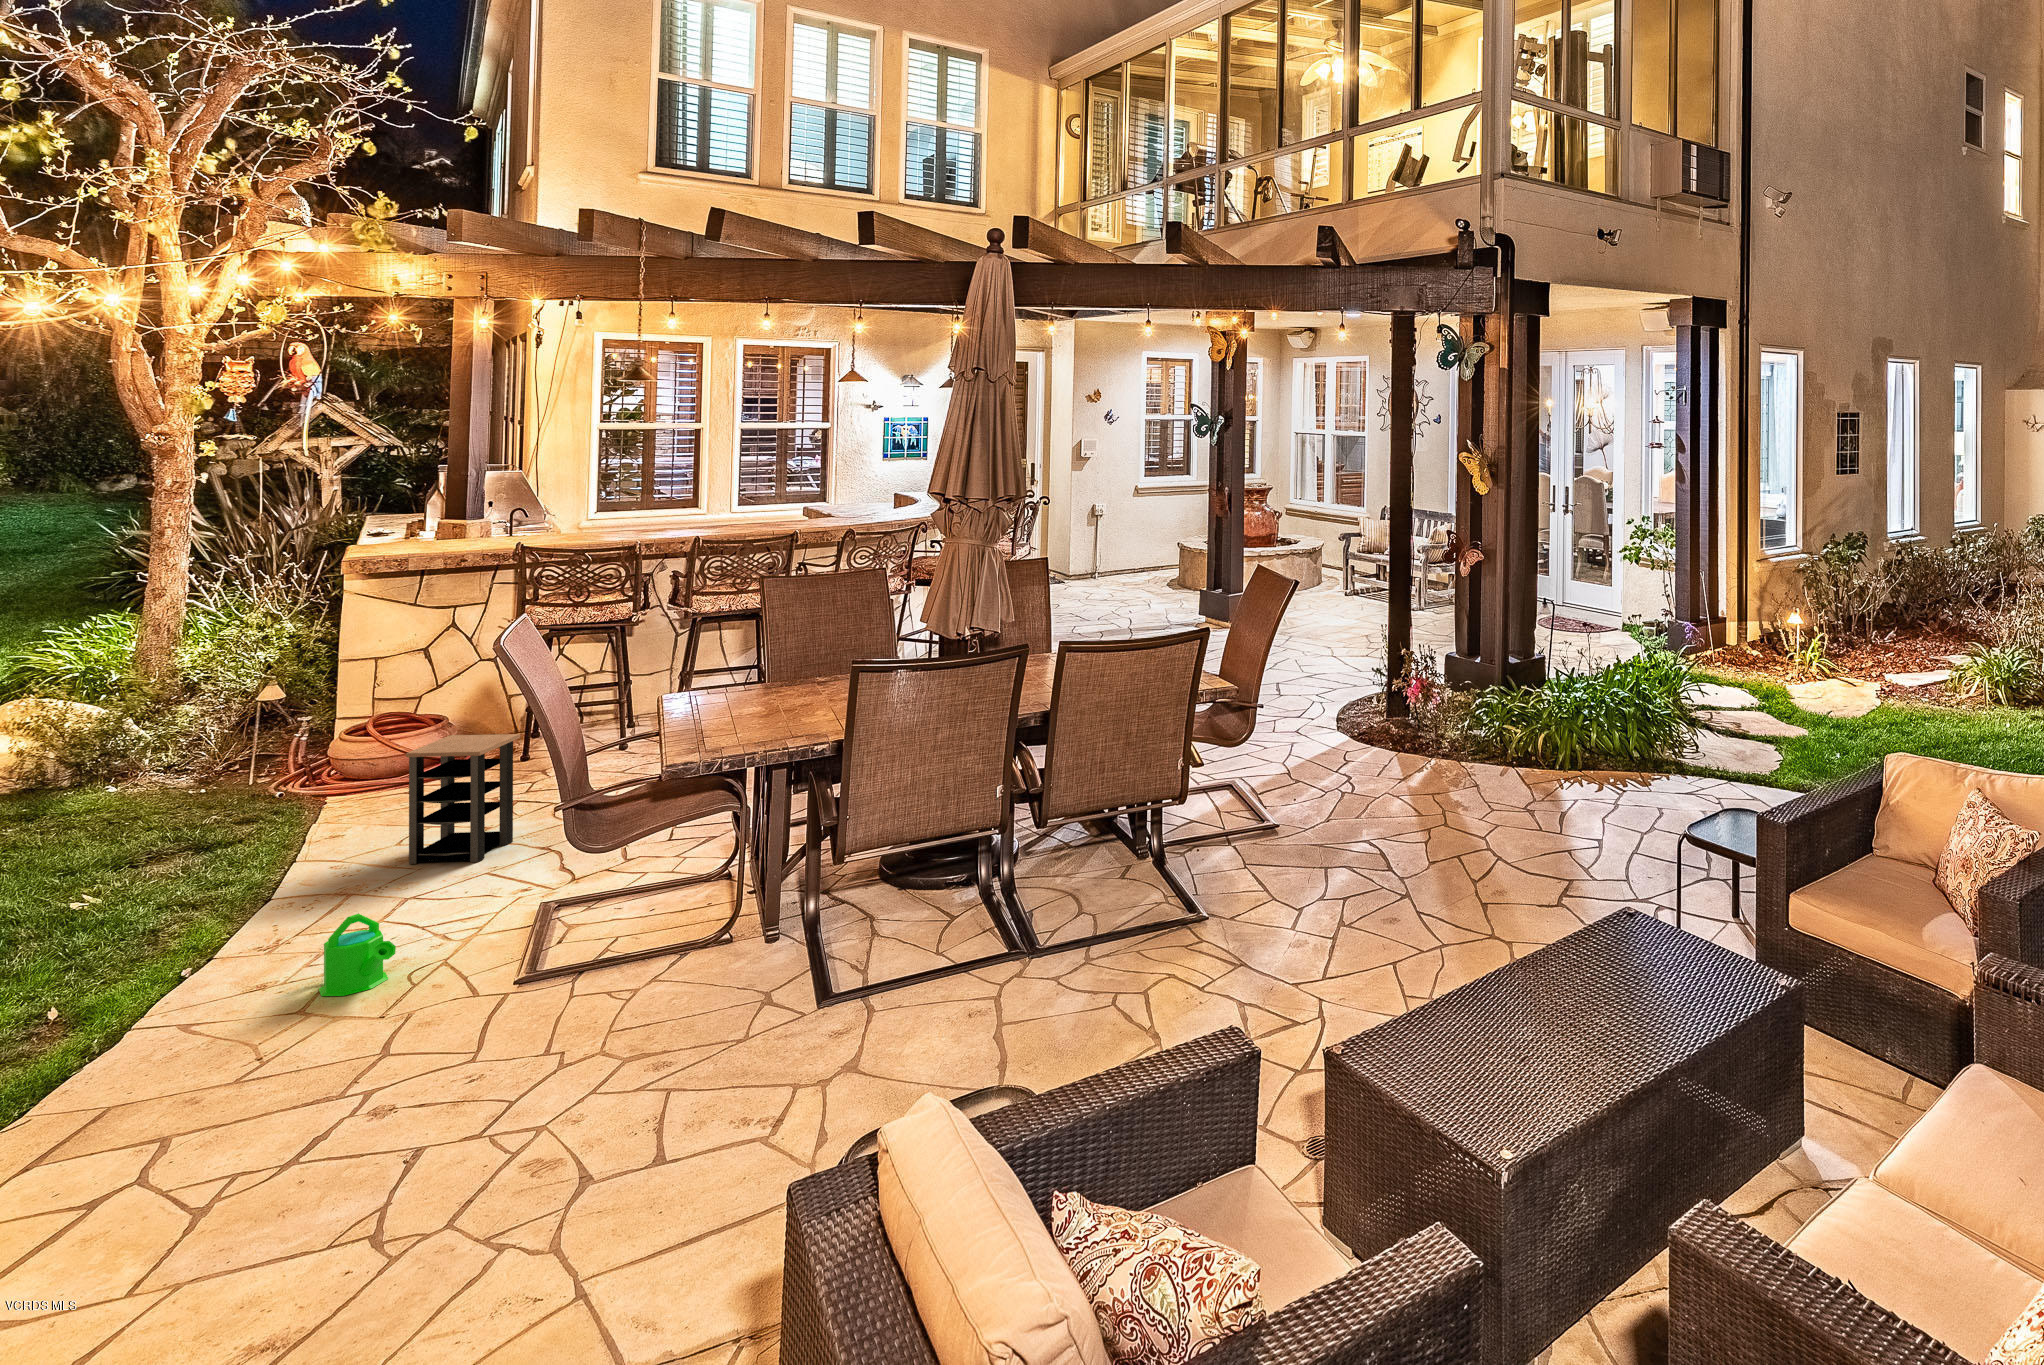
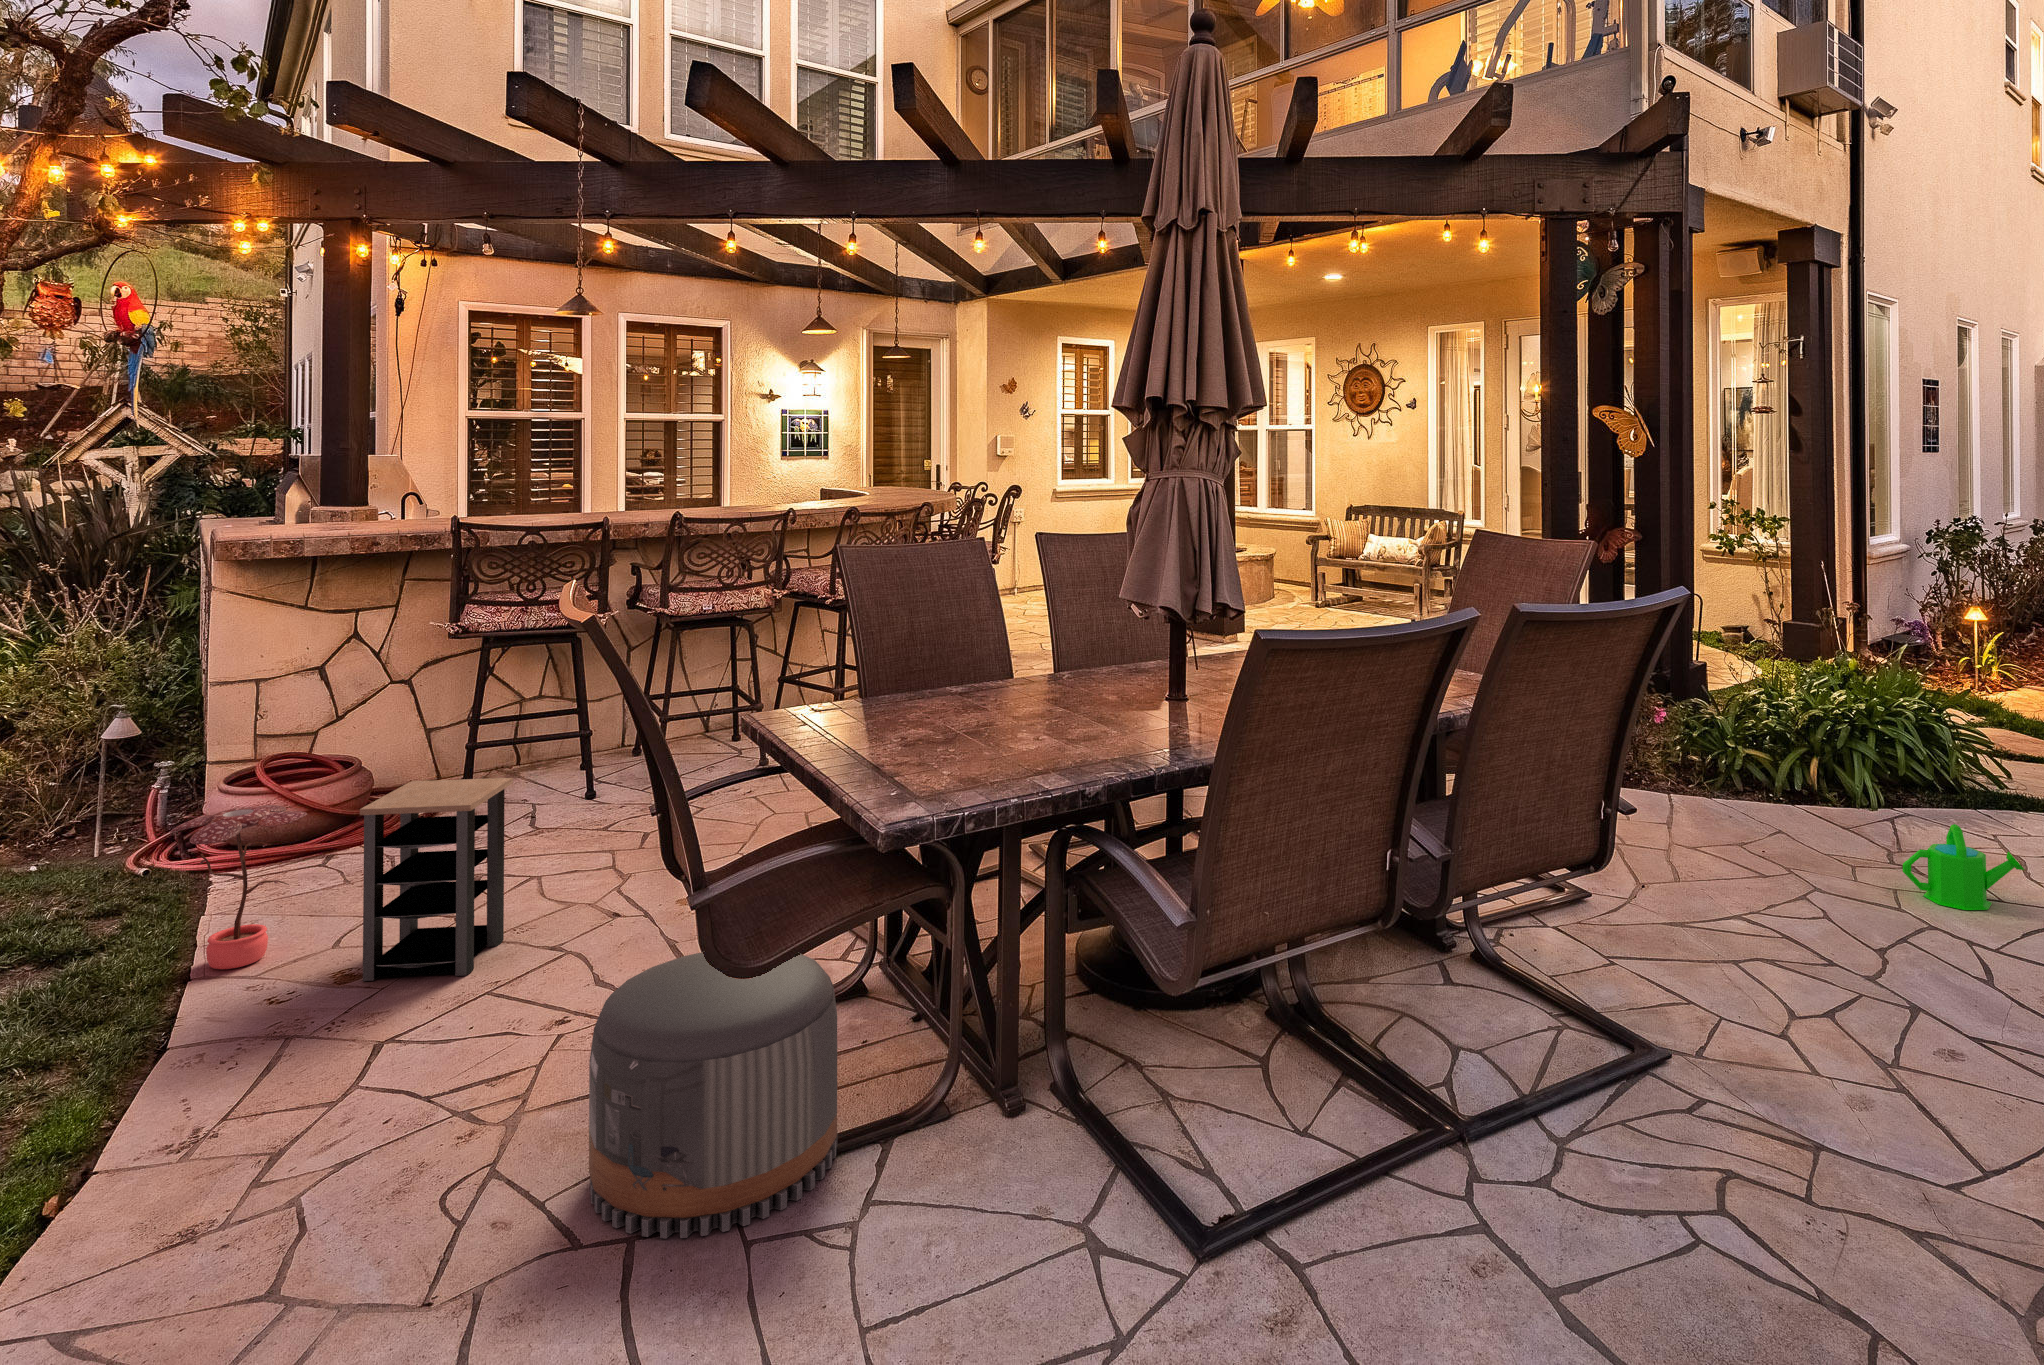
potted plant: none [285,749,379,855] -> present [170,805,307,969]
pouf: none [492,840,654,992] -> present [589,952,837,1238]
watering can: present [319,913,396,996] -> present [1903,824,2025,910]

